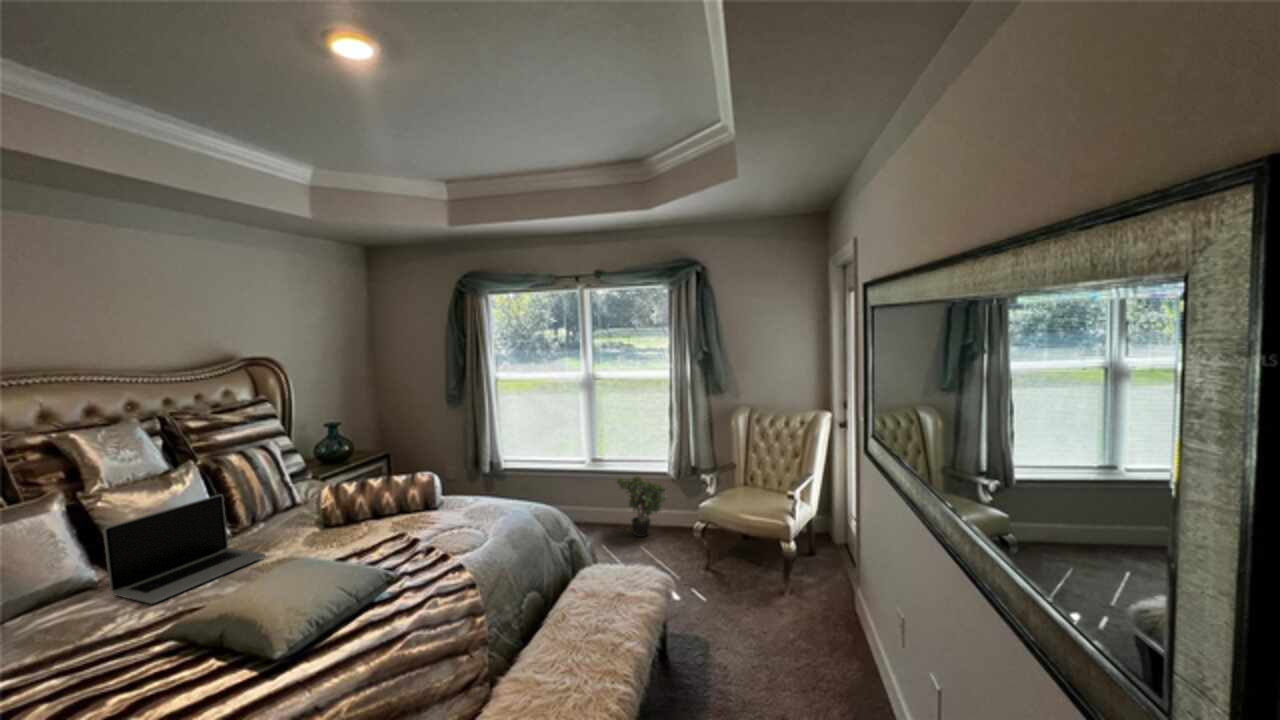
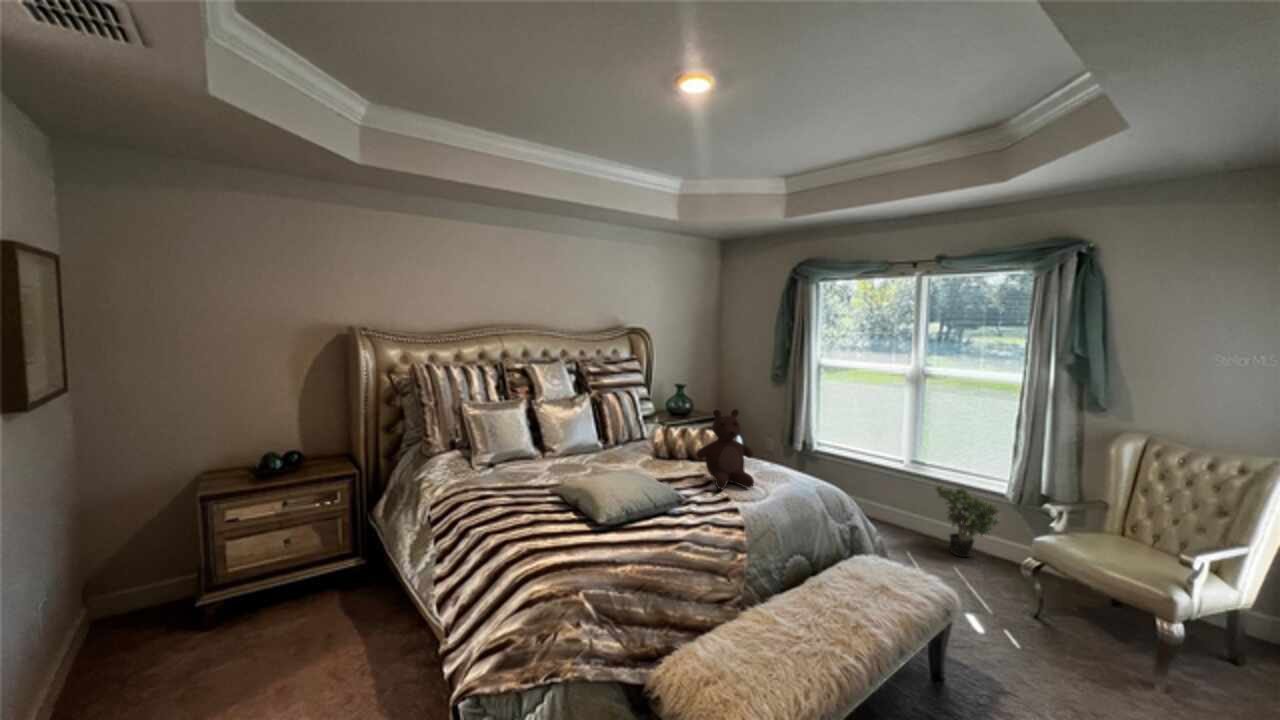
teddy bear: none [392,445,471,546] -> present [696,409,754,489]
laptop: present [103,494,266,604] -> none [538,417,616,475]

